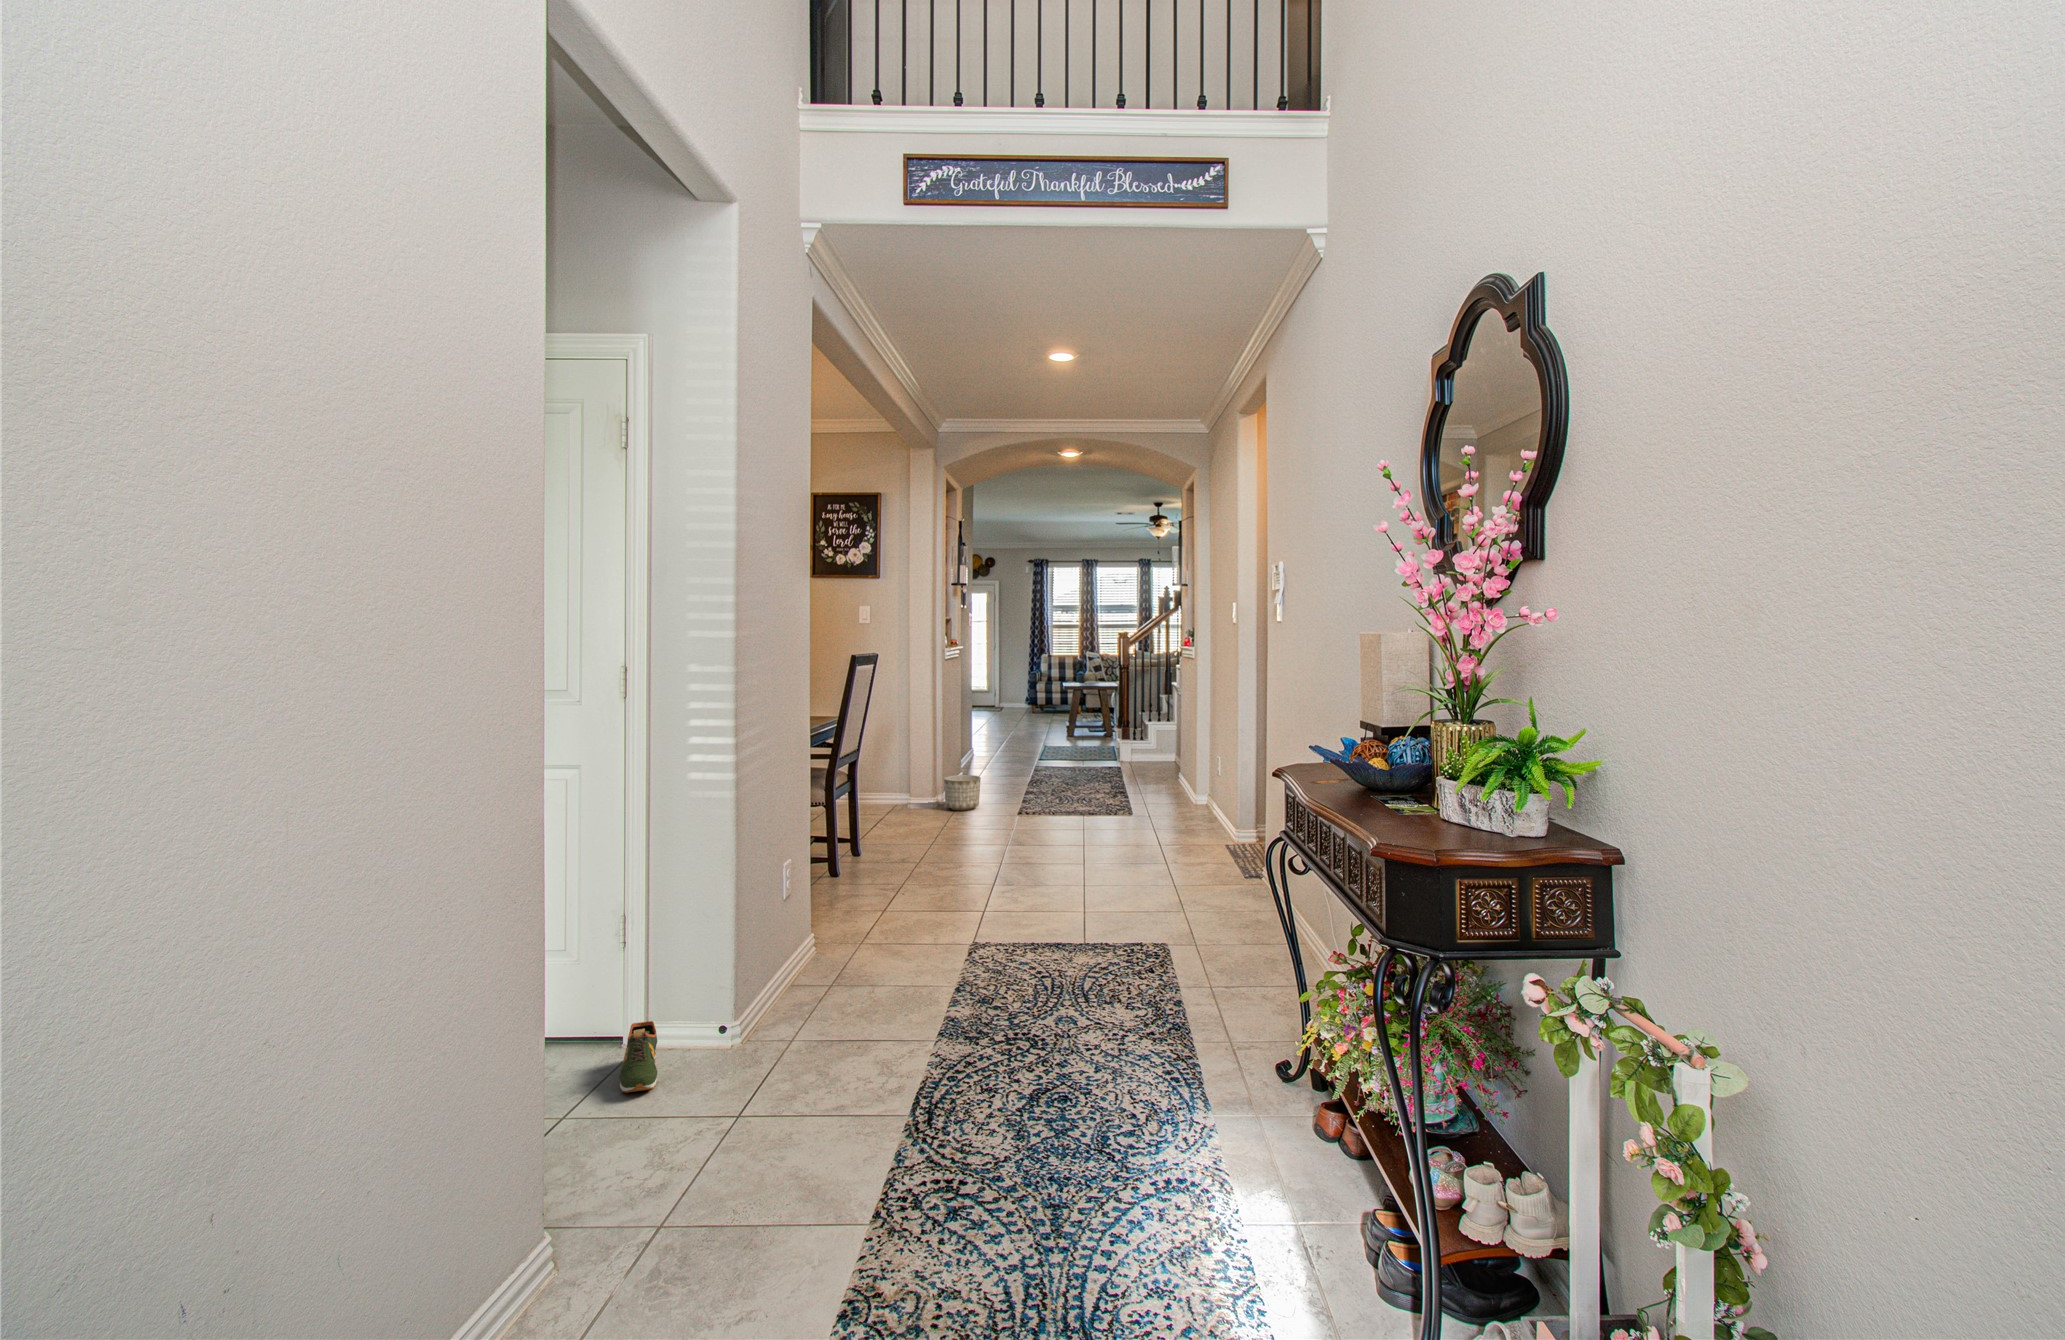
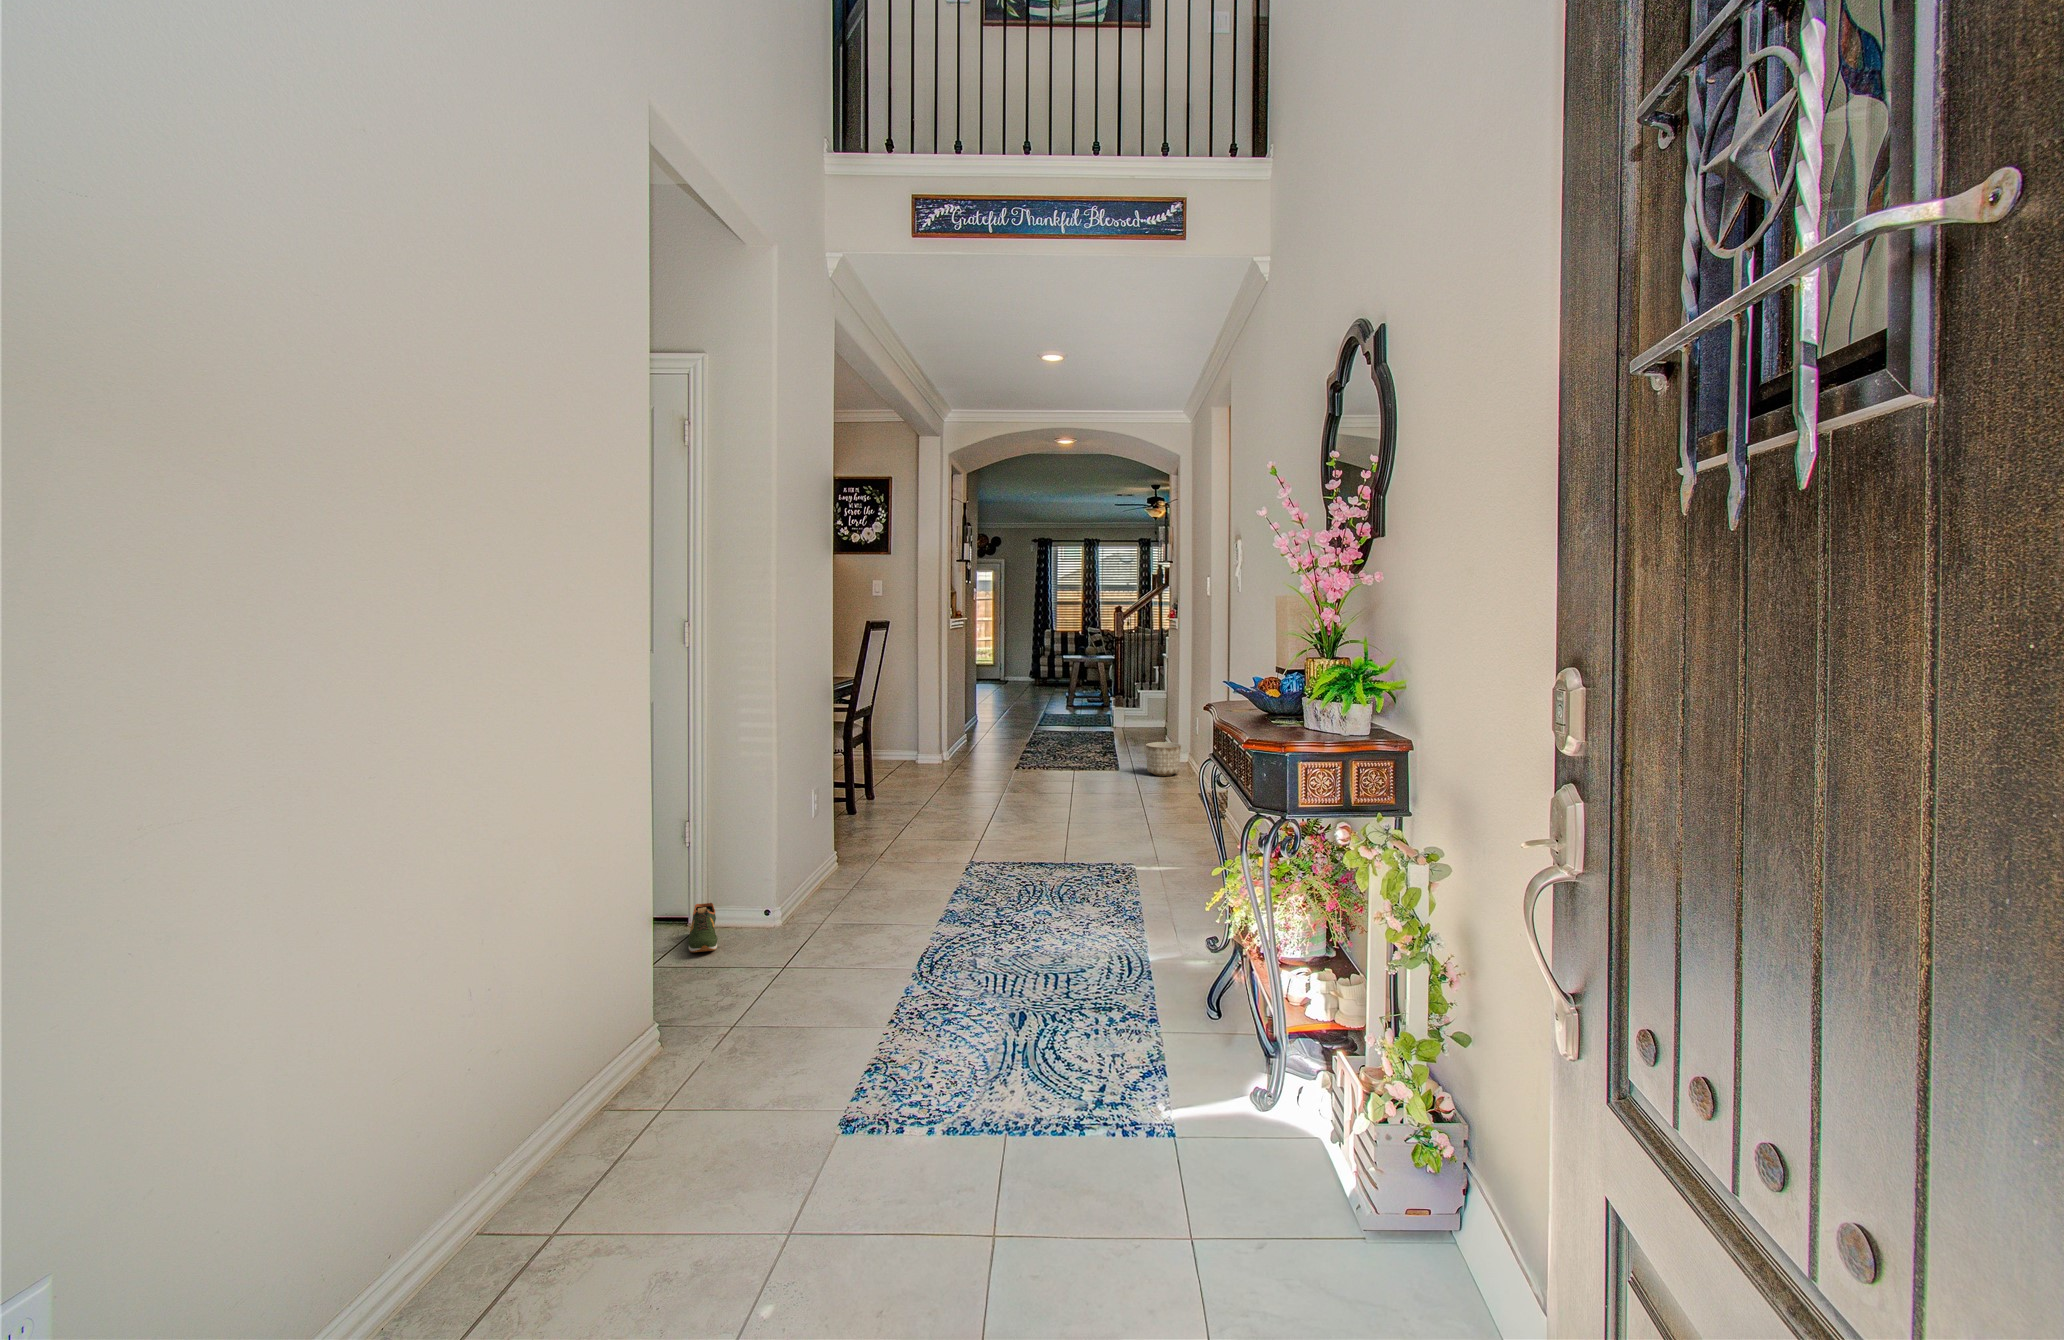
planter: present [944,775,981,811] -> present [1146,742,1181,776]

